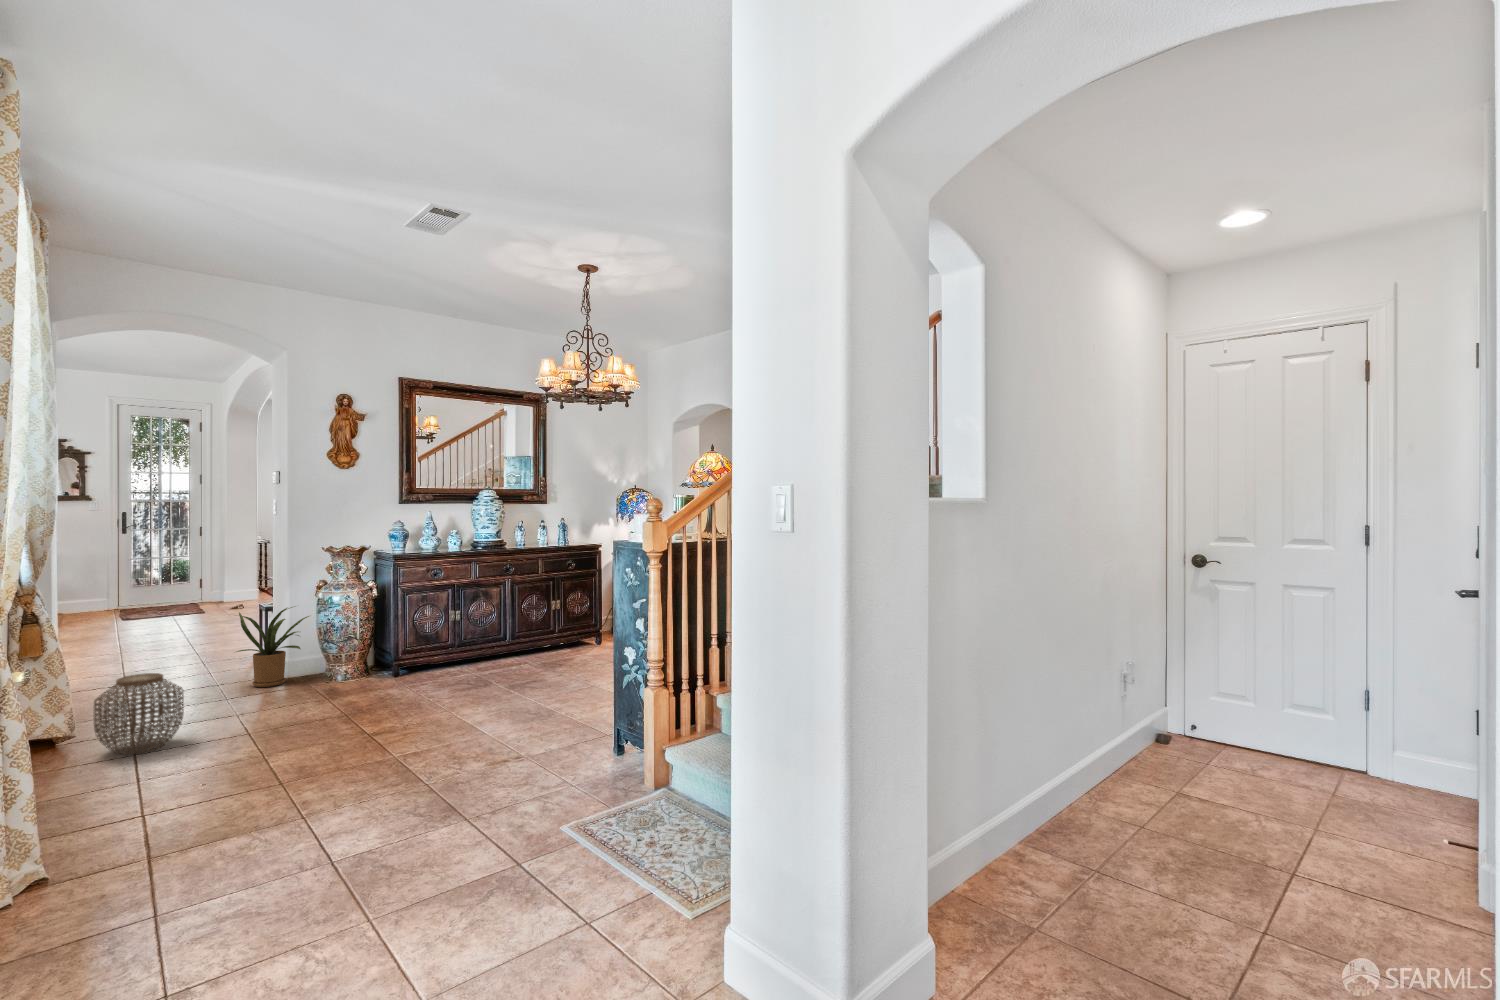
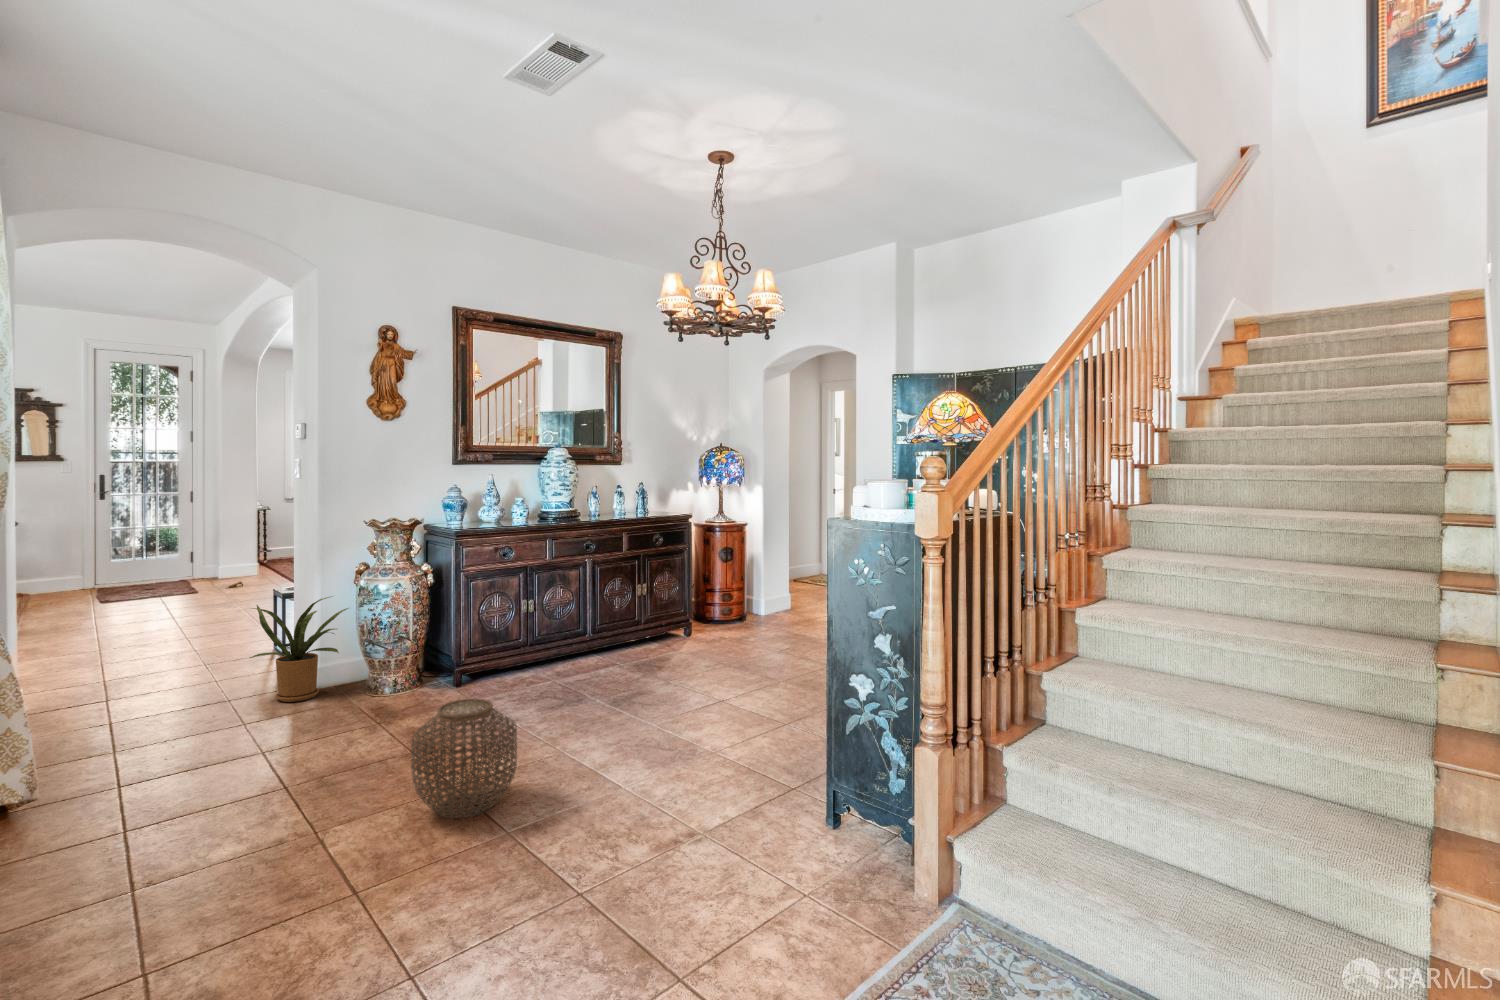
woven basket: present [94,673,184,755] -> present [411,699,517,818]

